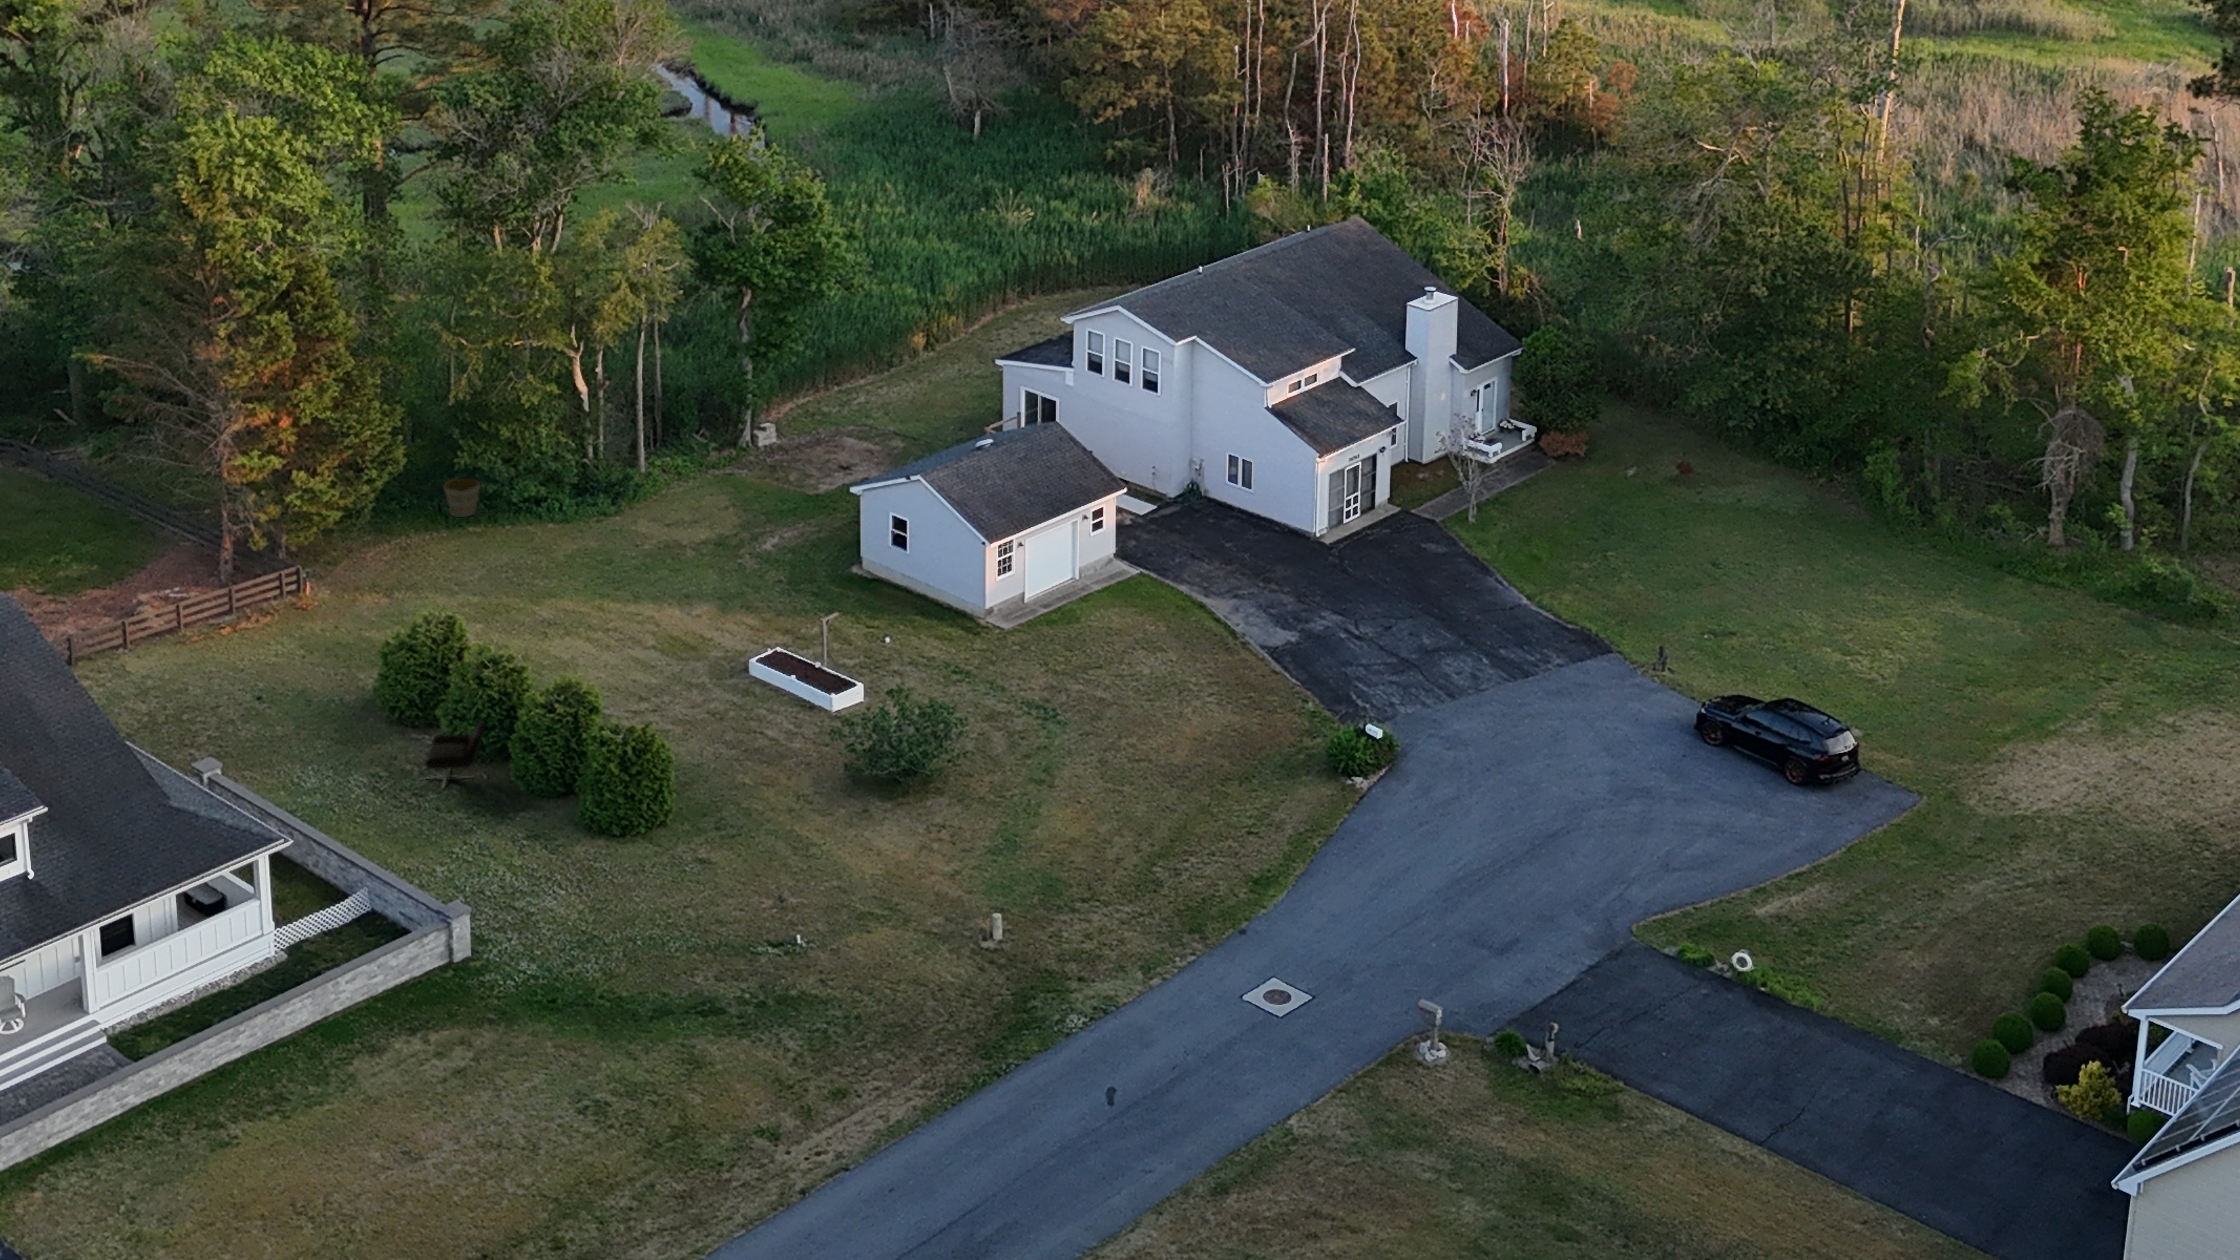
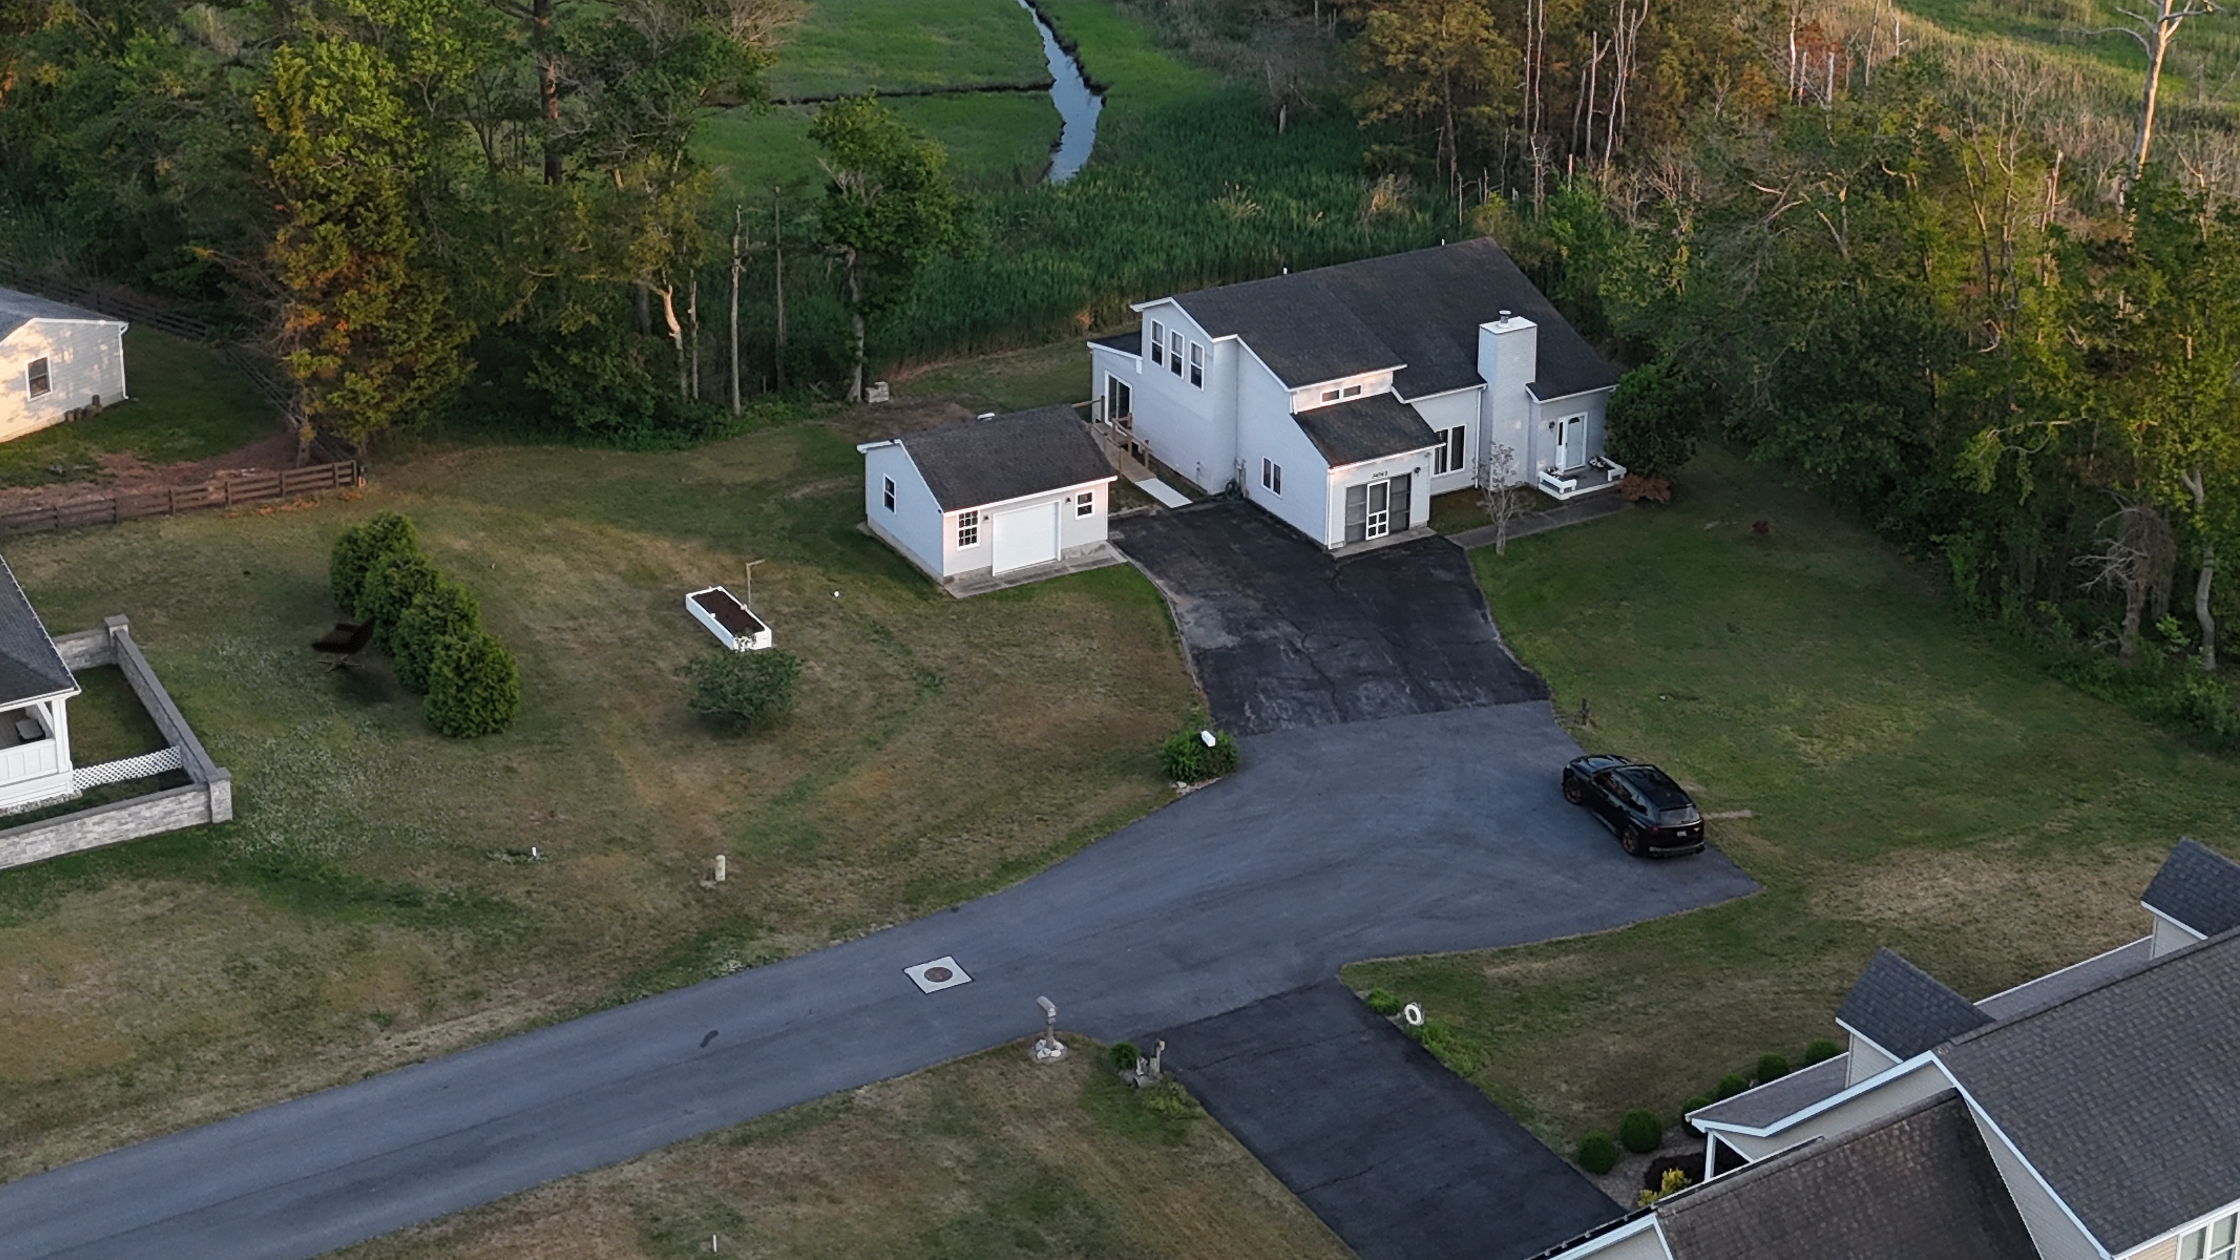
wooden bucket: present [444,479,480,517] -> none [523,400,558,437]

